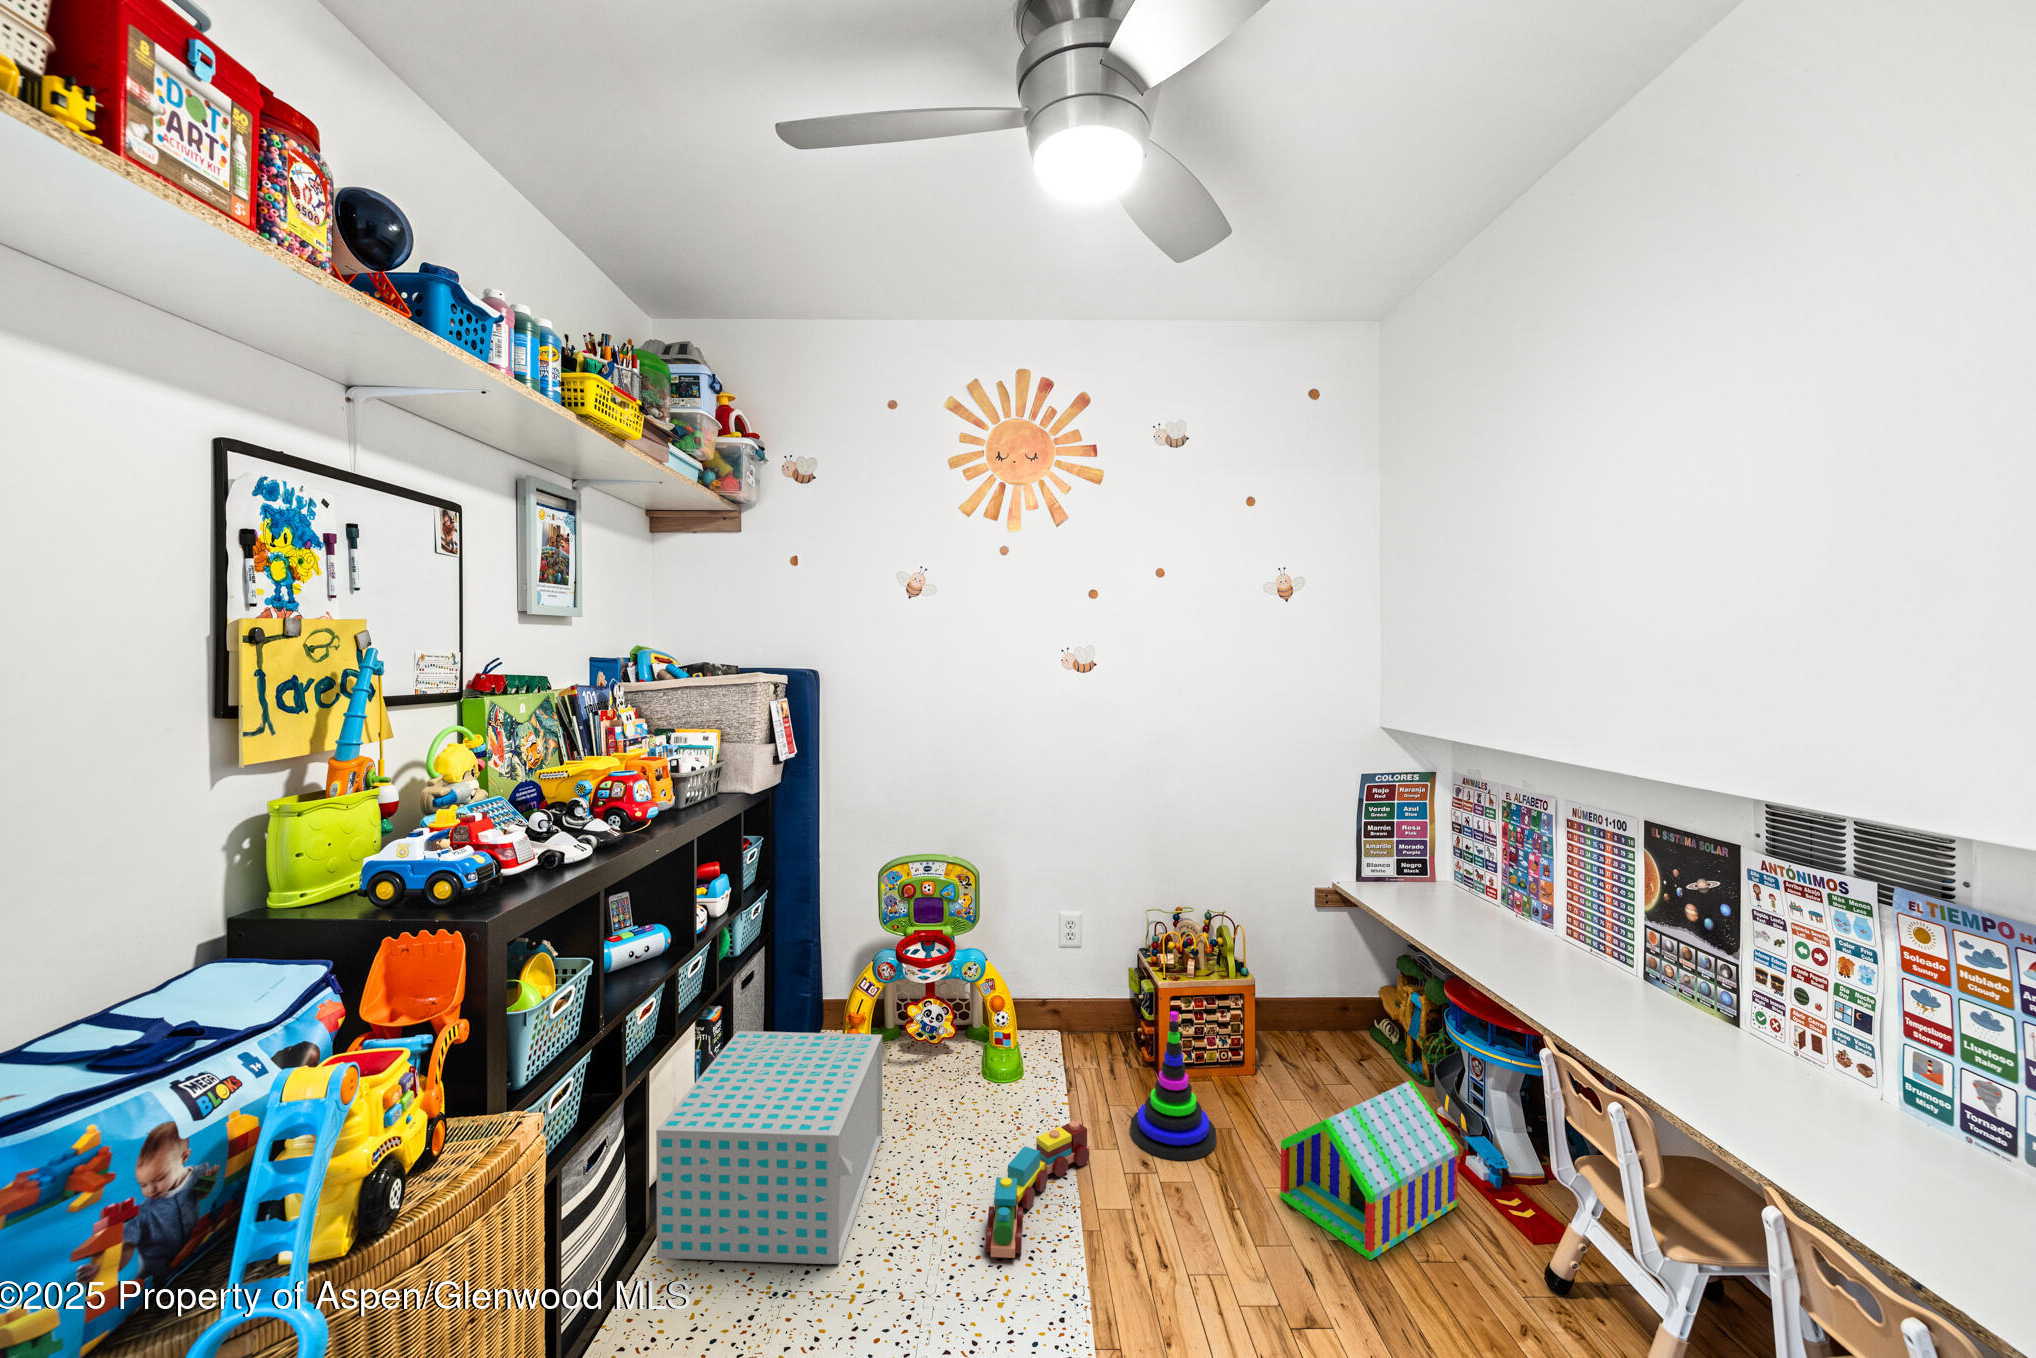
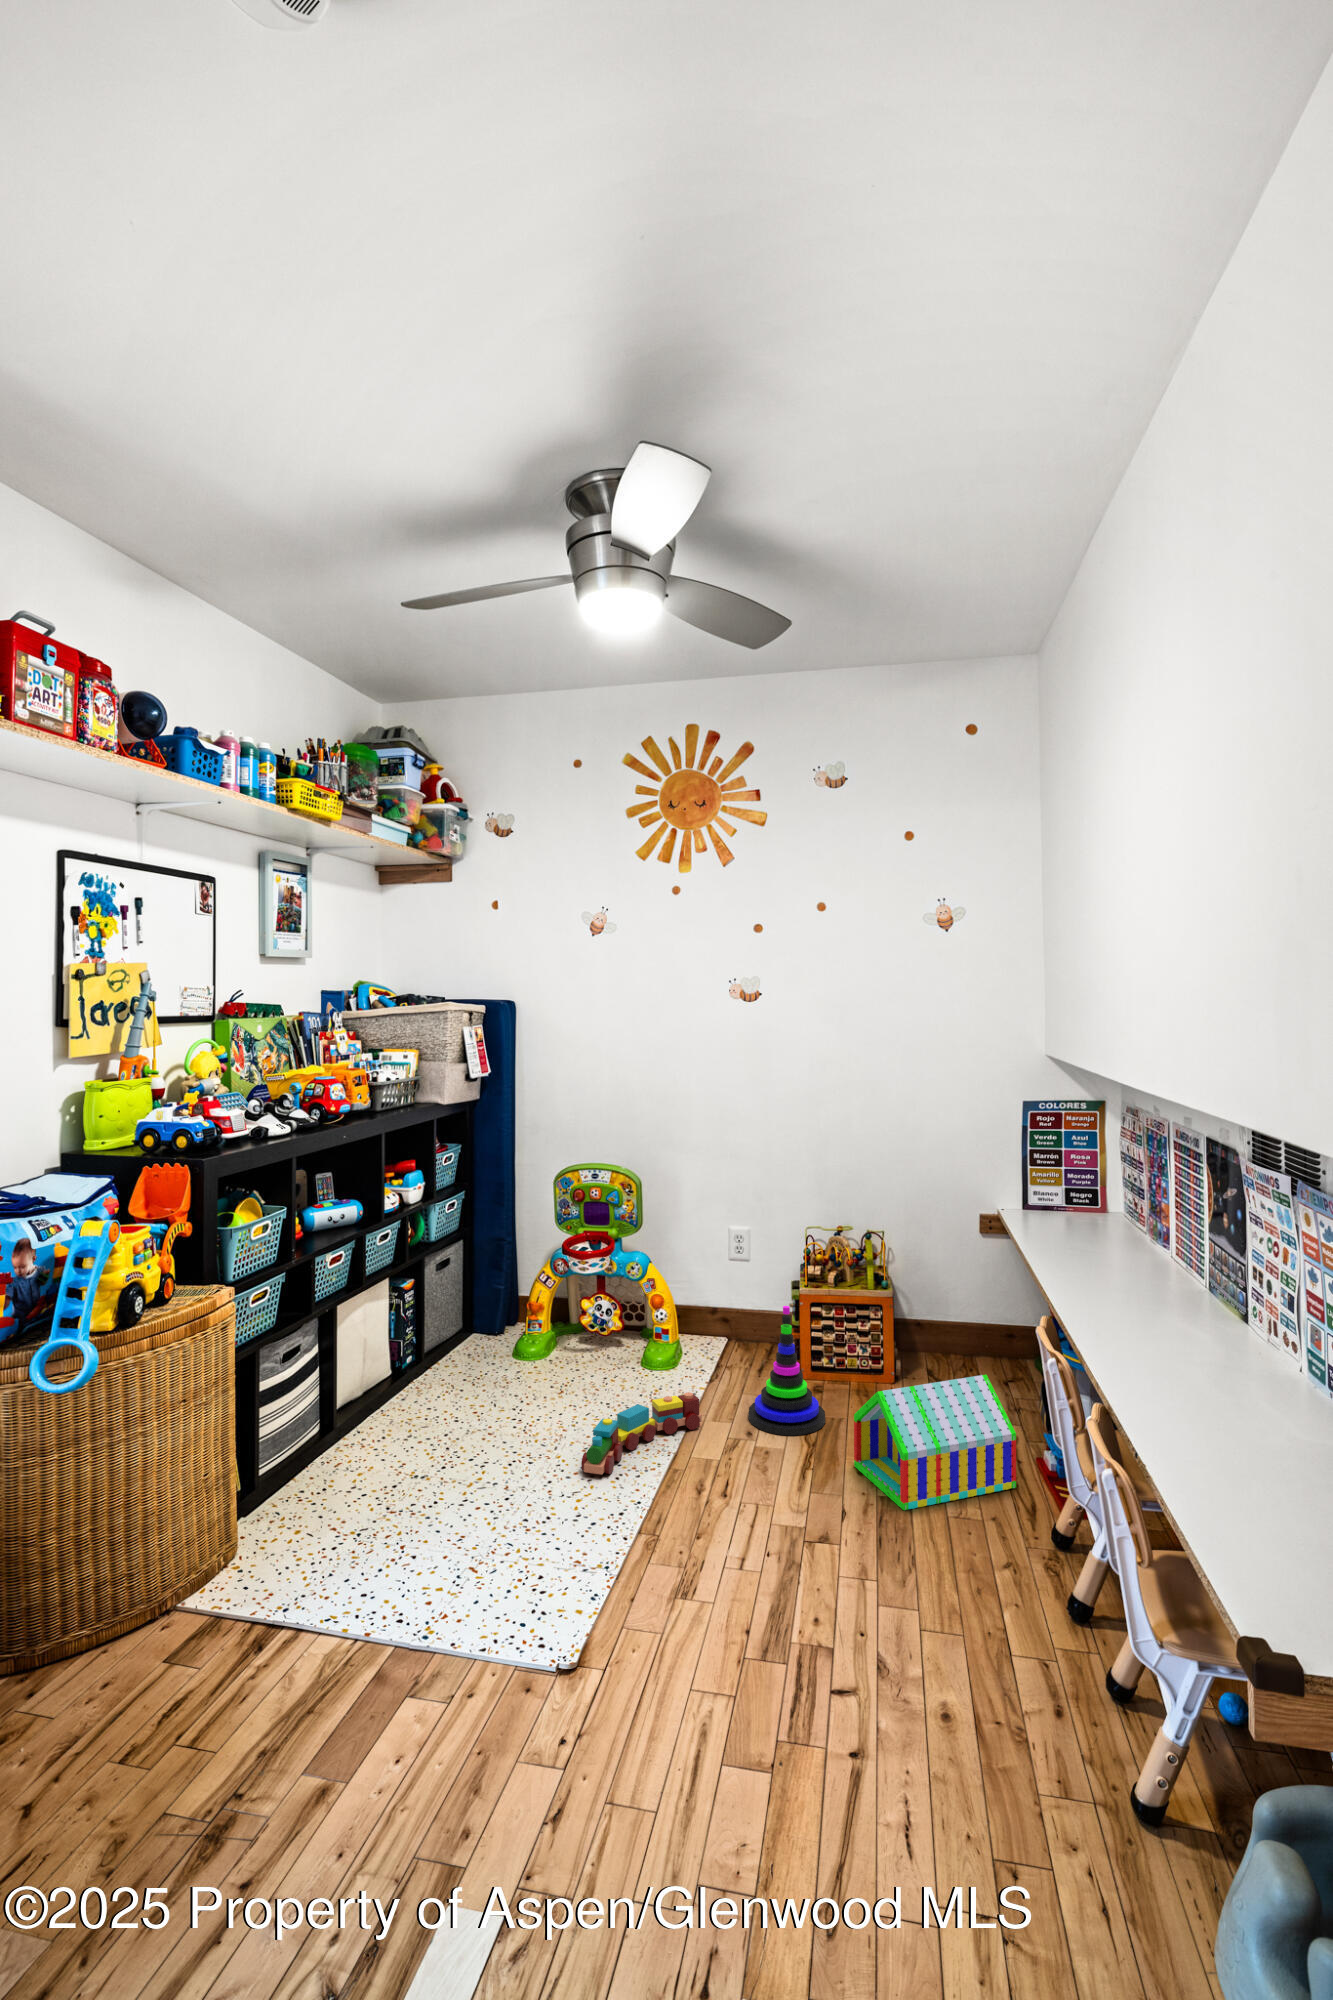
storage box: present [656,1031,882,1264] -> none [339,1299,535,1464]

